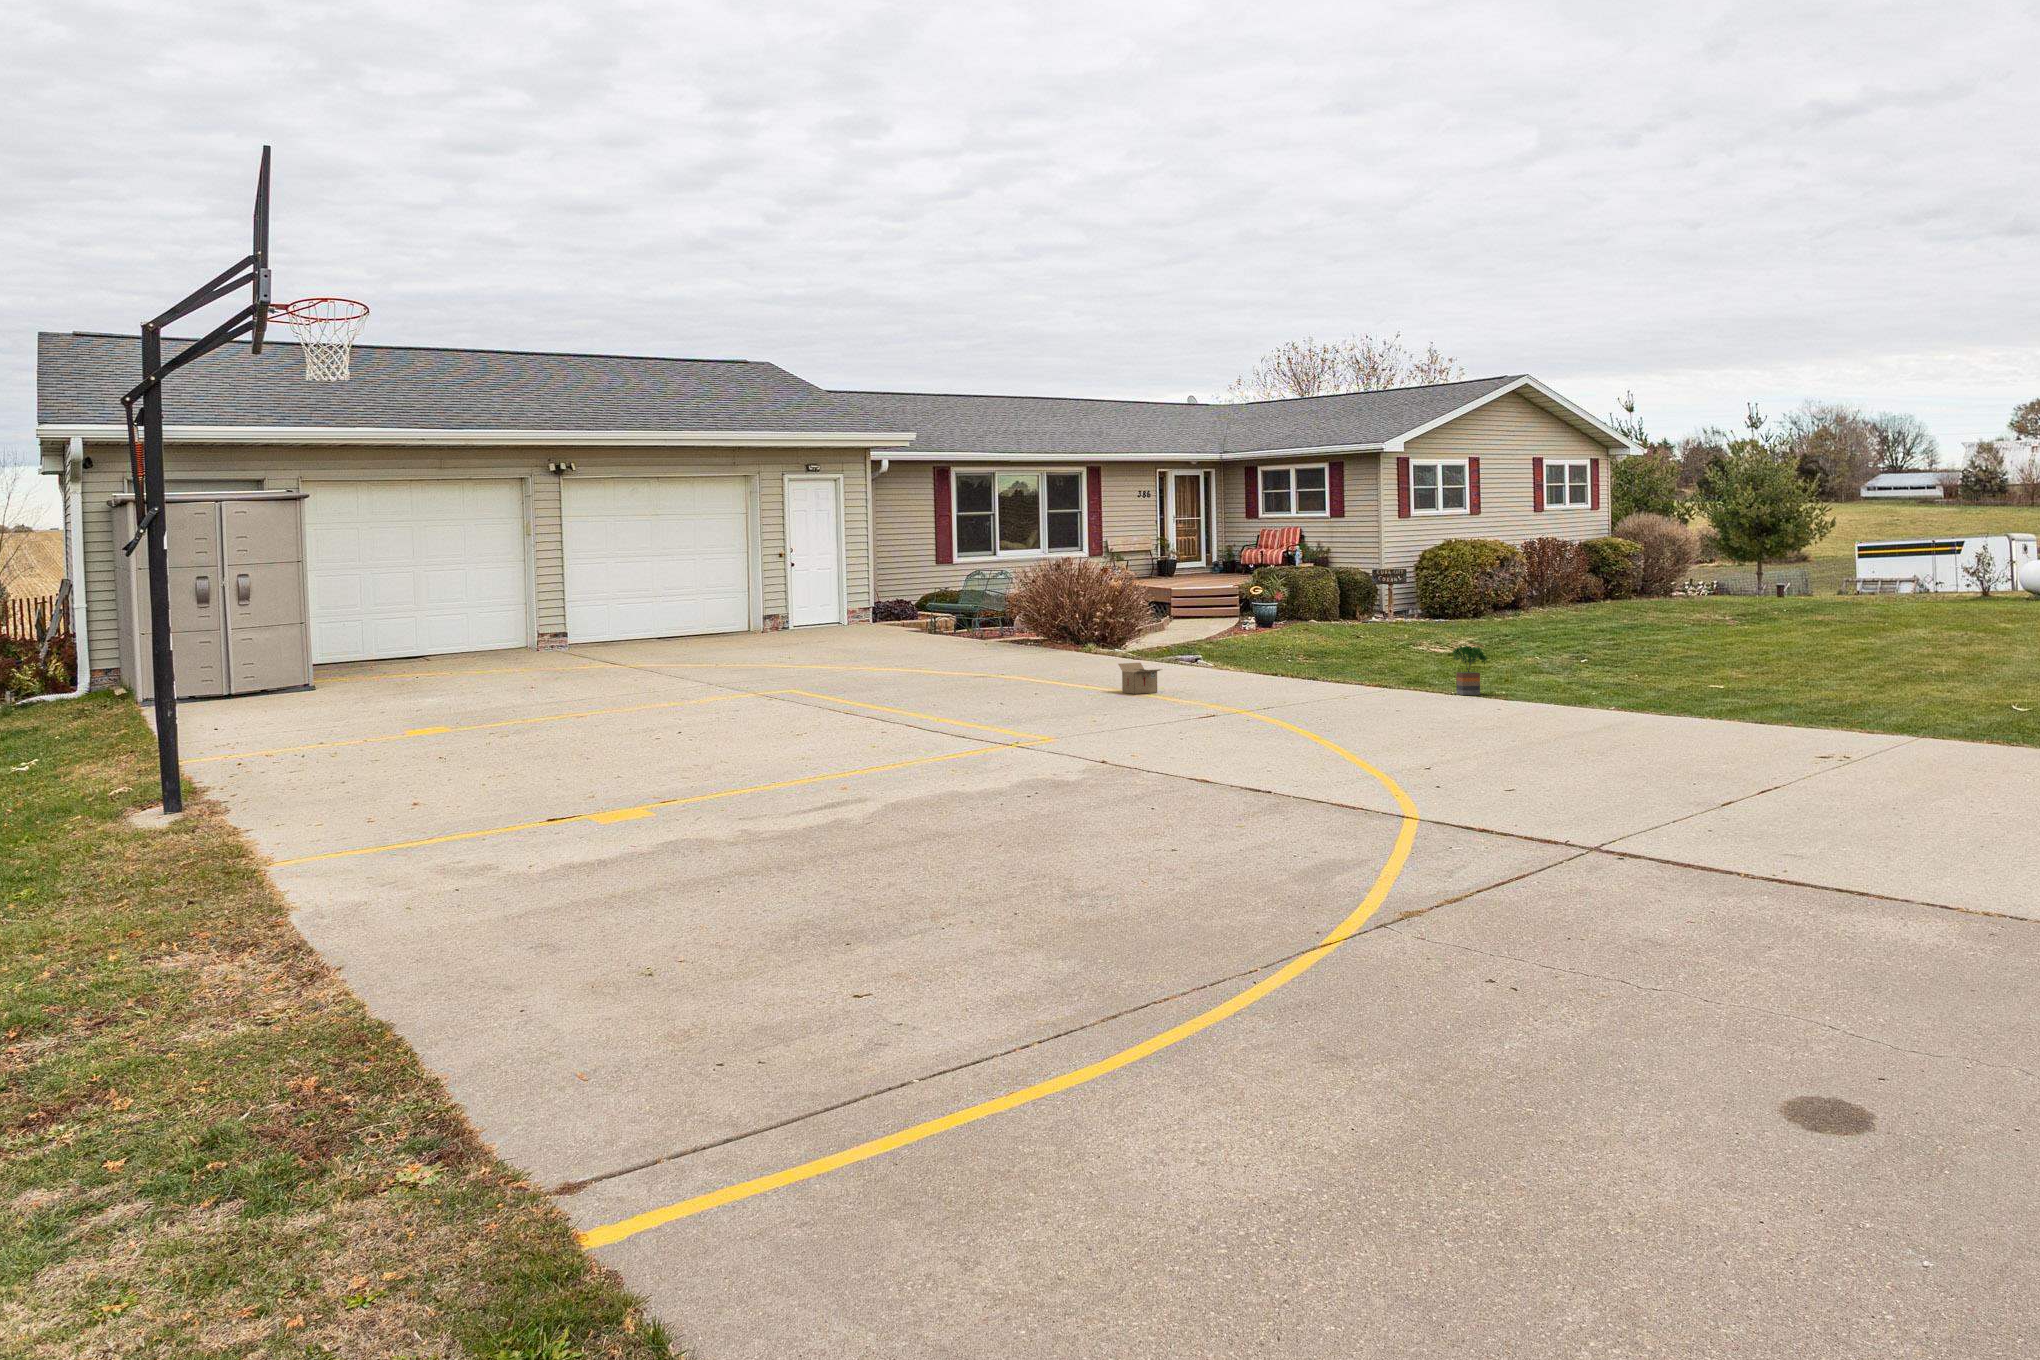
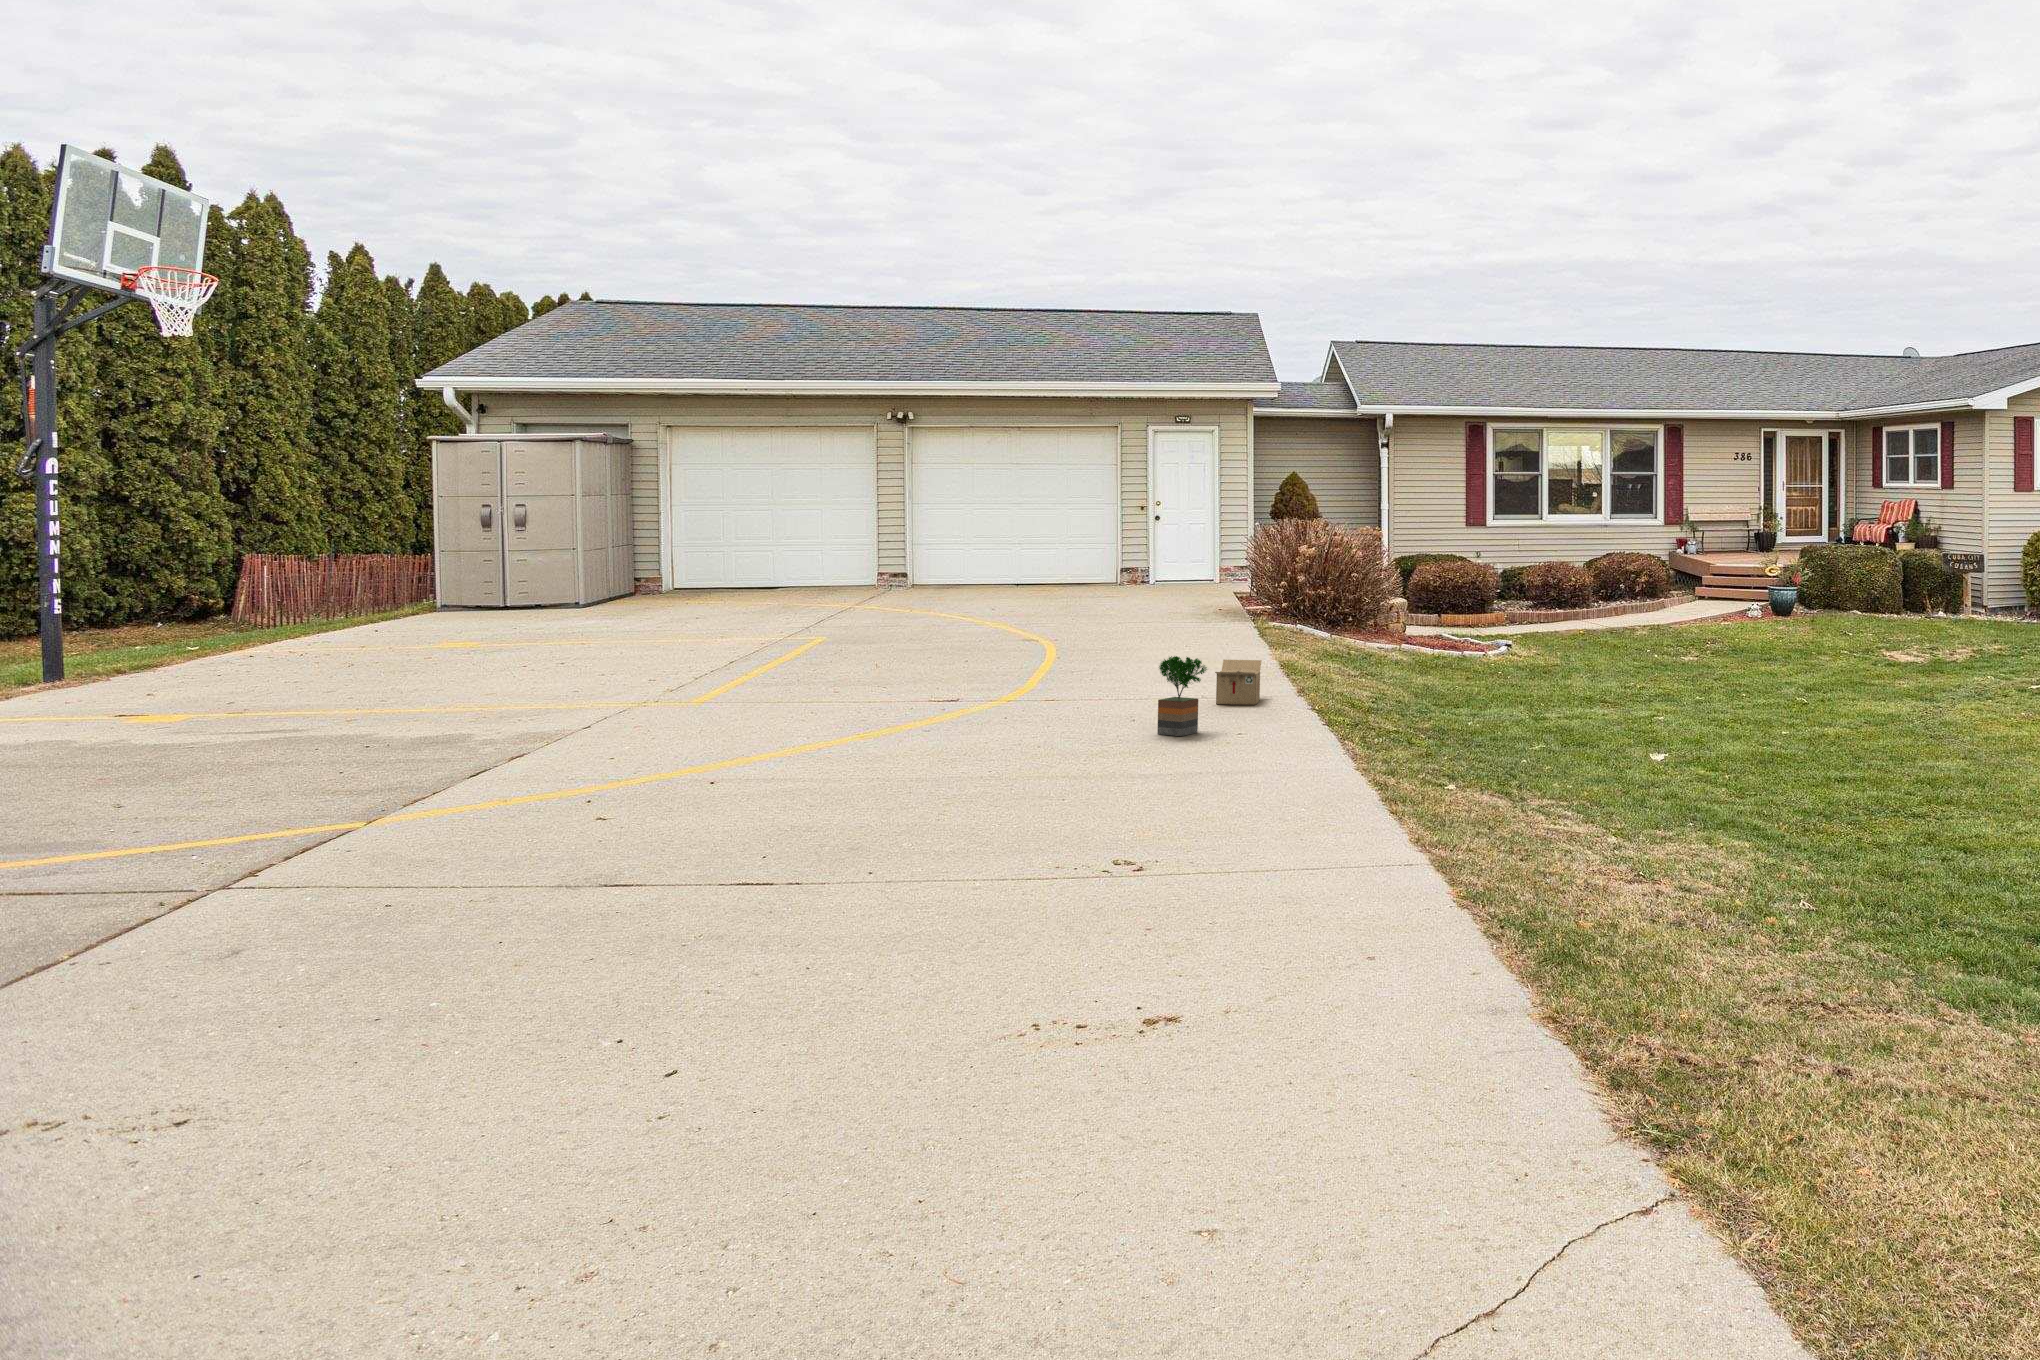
cardboard box: present [1118,663,1161,694] -> present [1215,660,1261,705]

